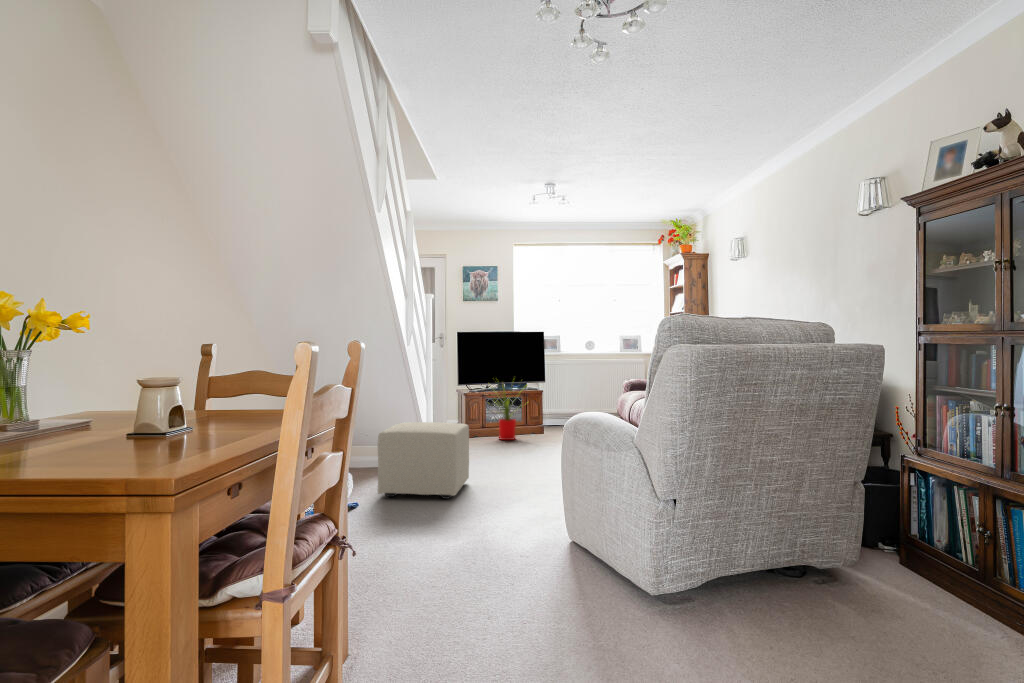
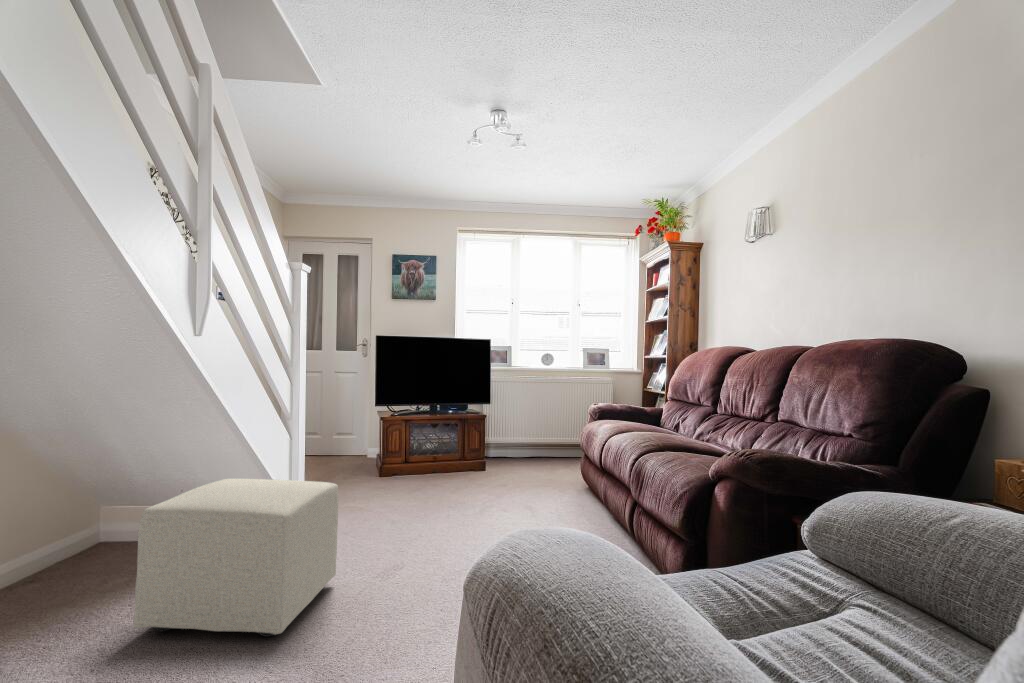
house plant: present [499,385,527,440] -> none [407,396,469,482]

